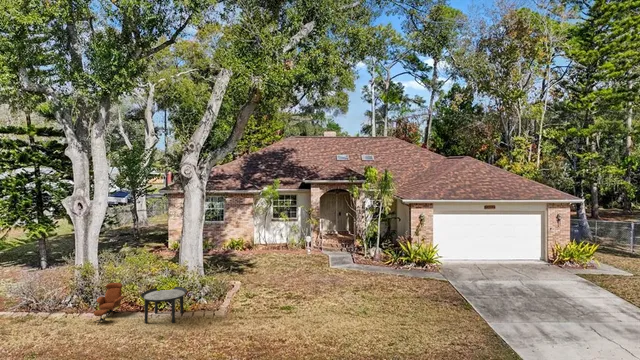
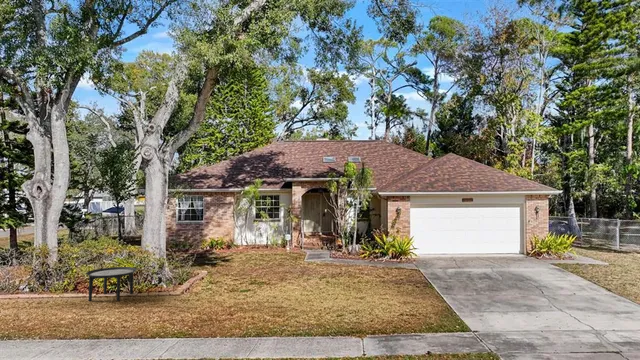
lounge chair: present [94,283,124,324] -> none [36,263,73,302]

